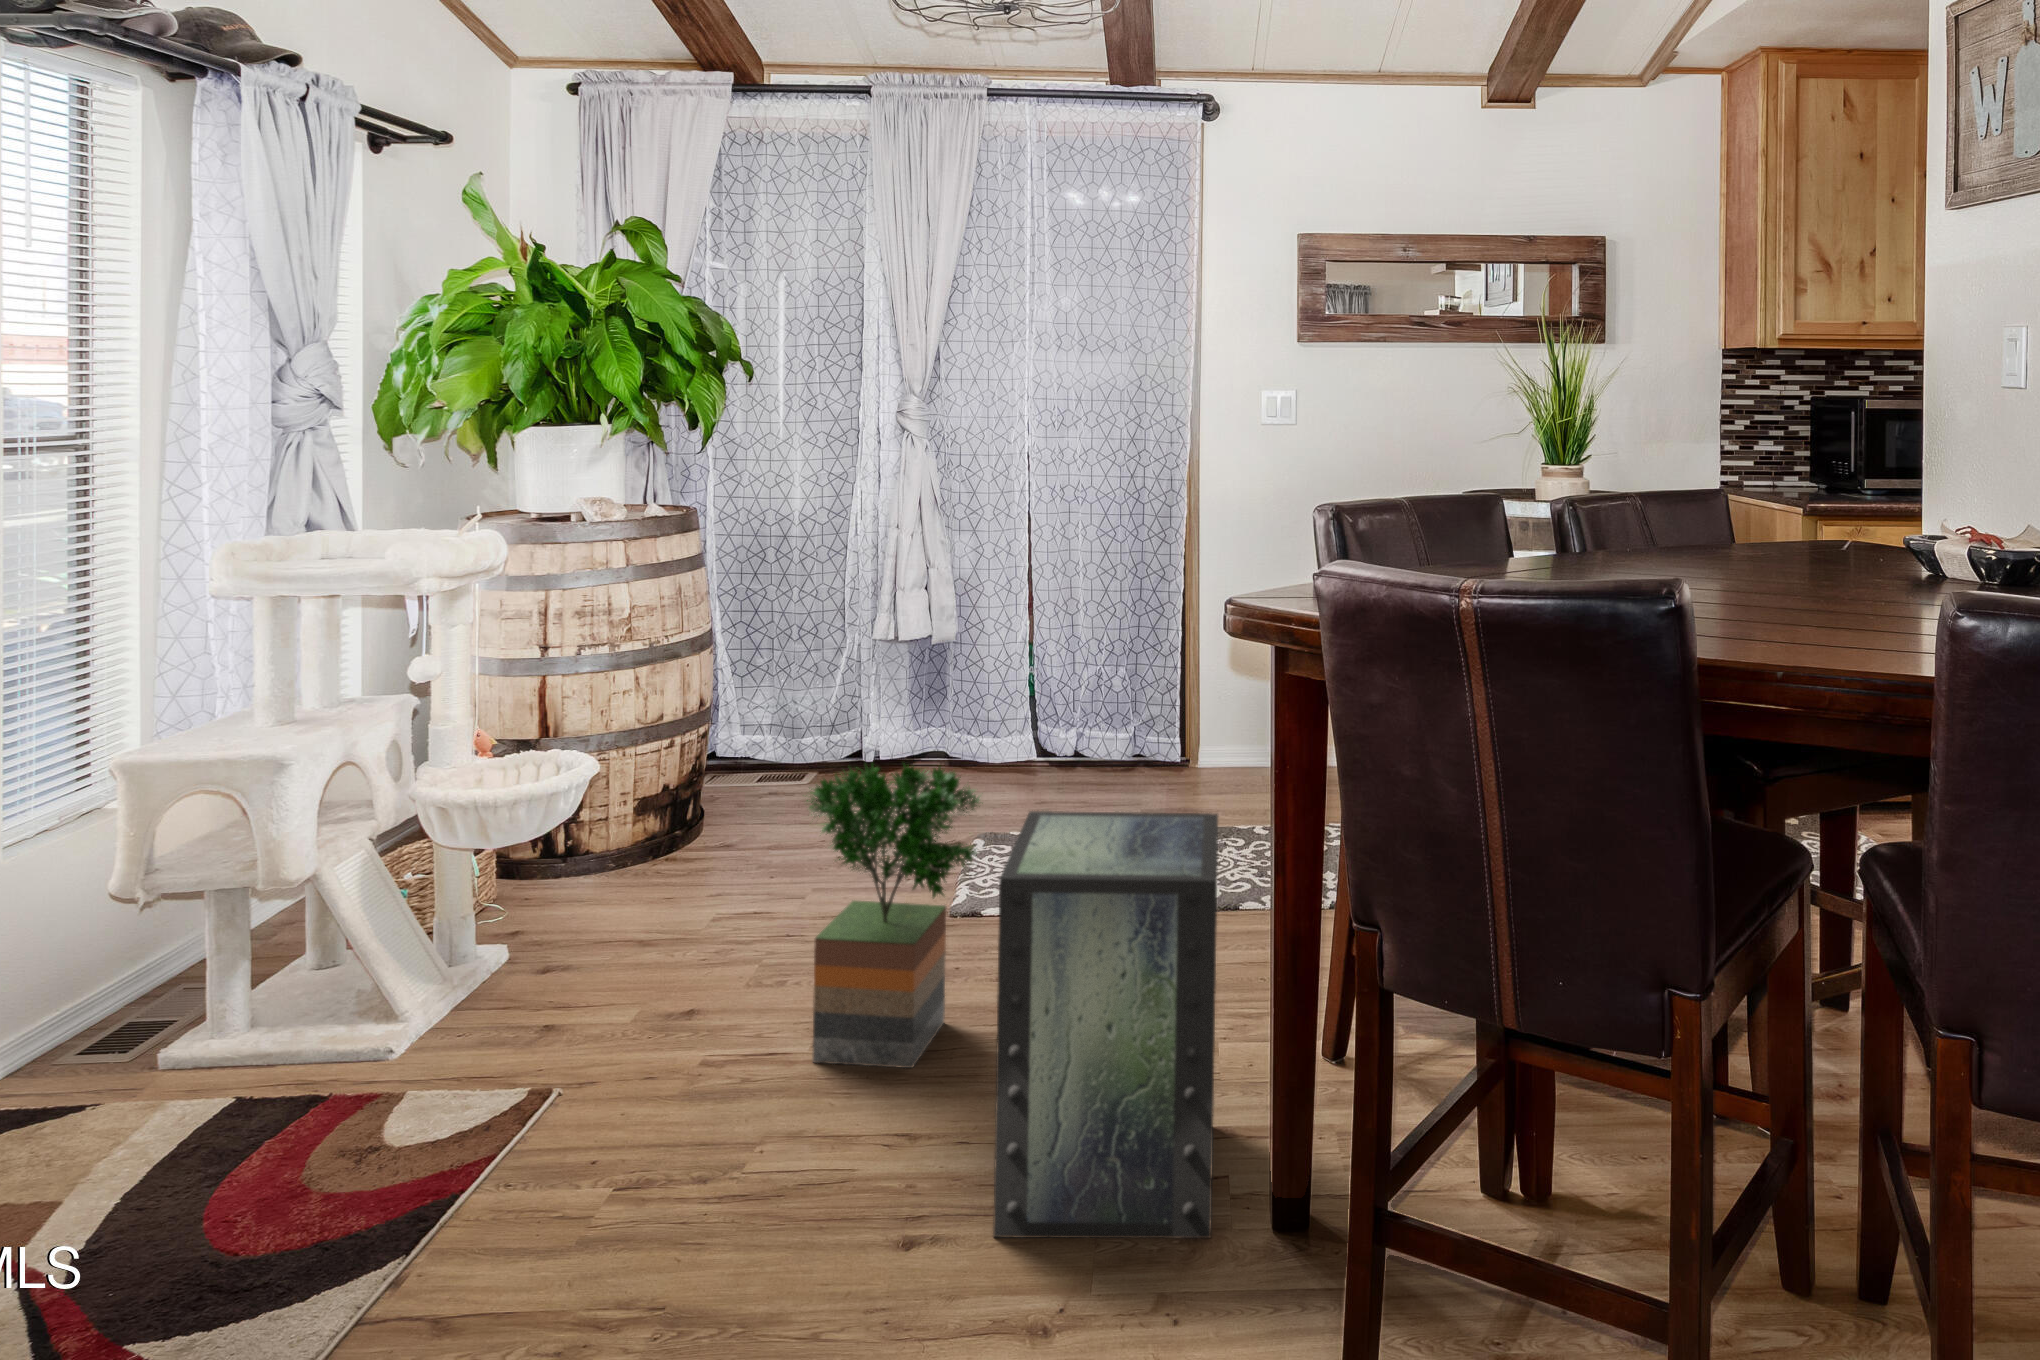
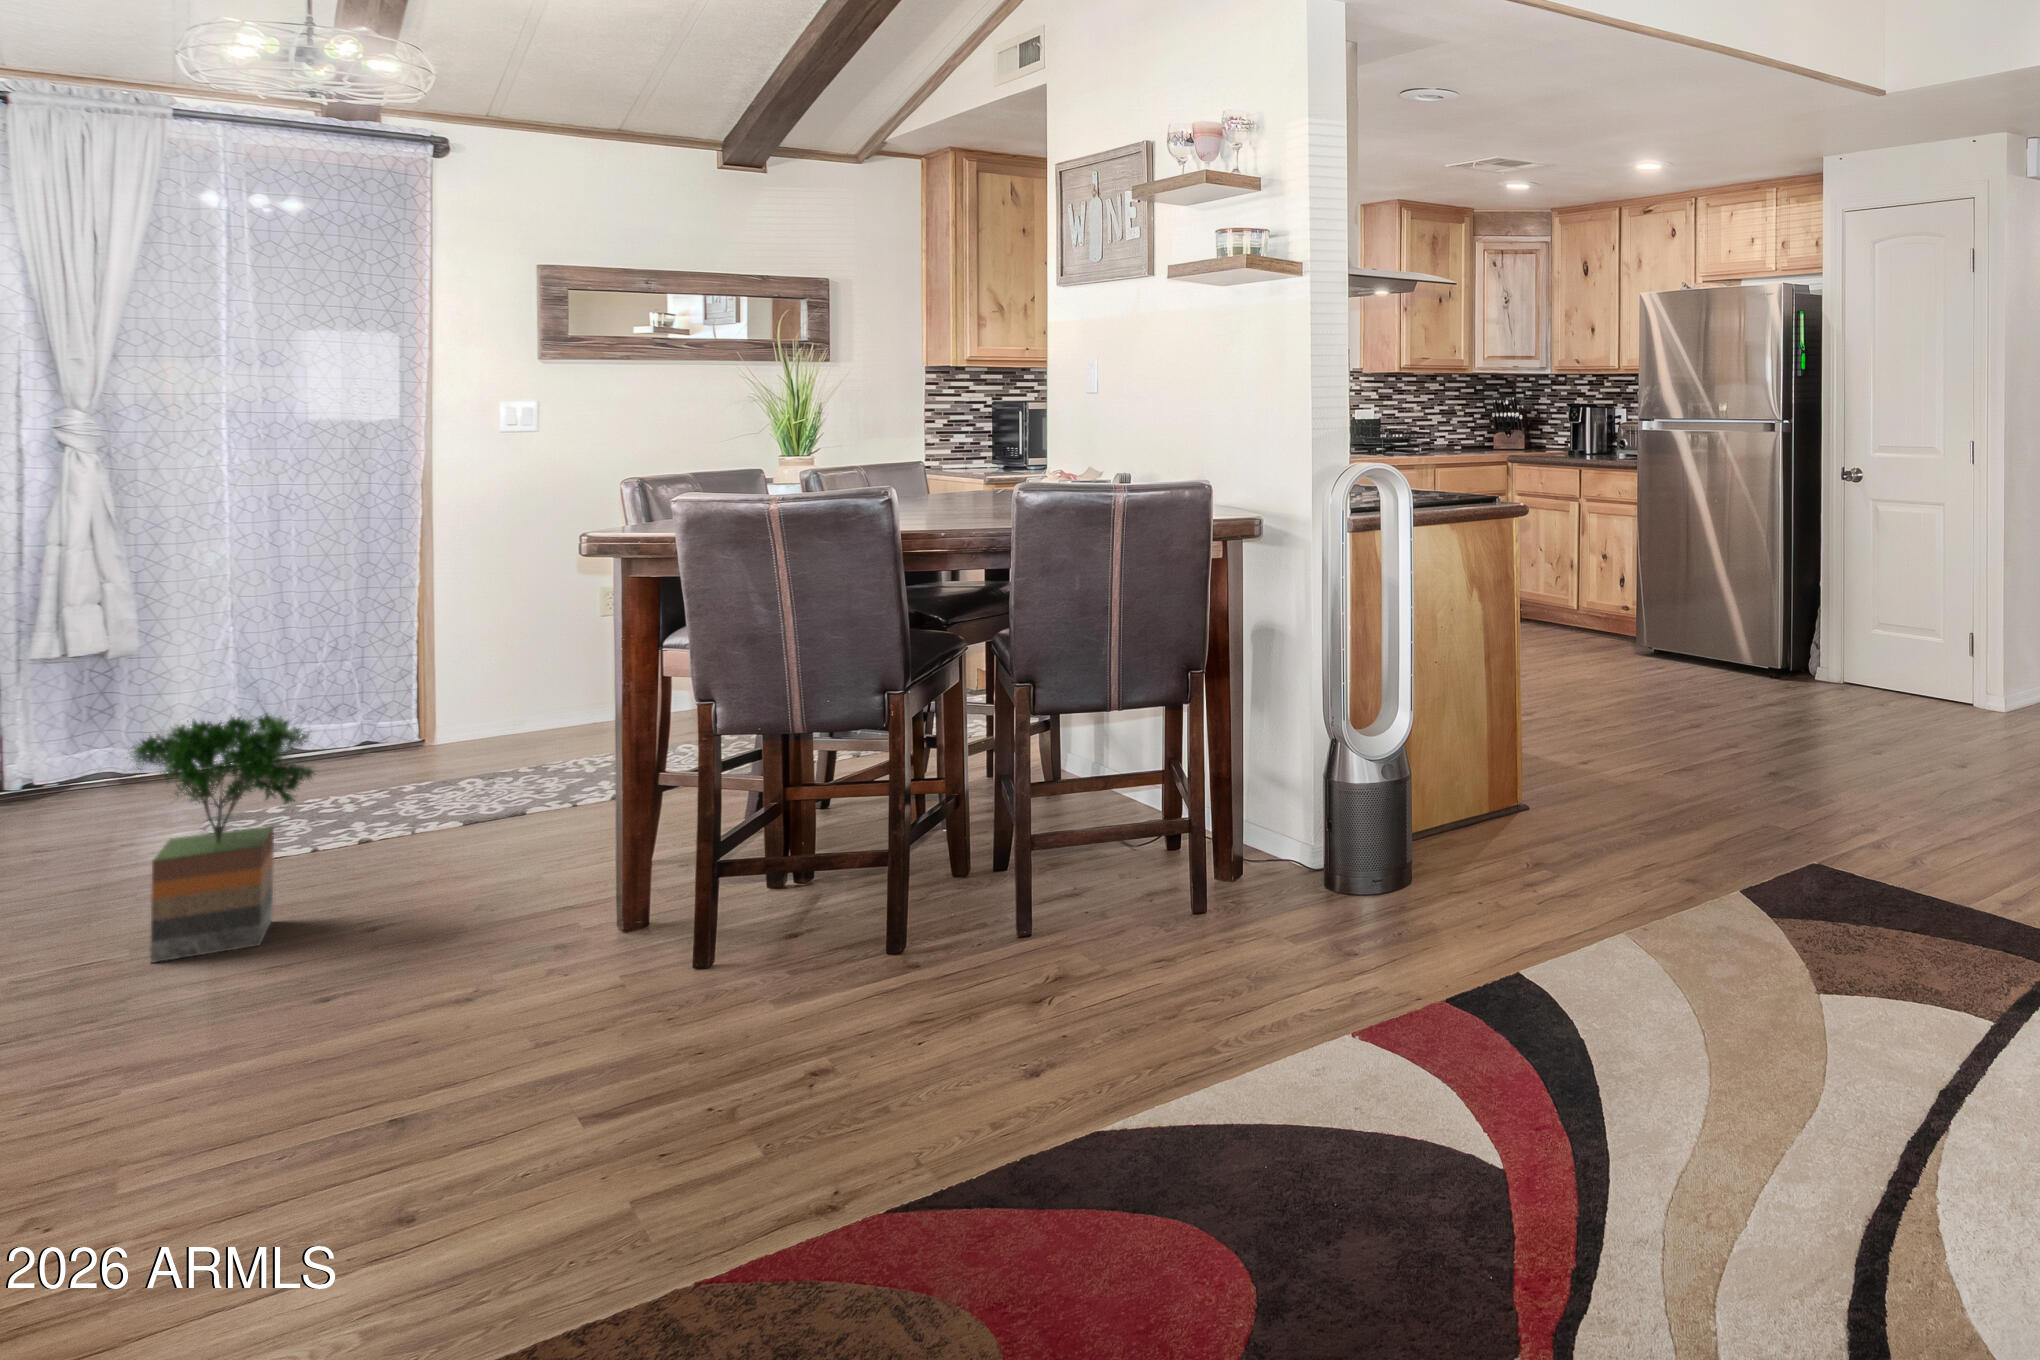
storage box: present [993,811,1218,1238] -> none [391,696,578,986]

